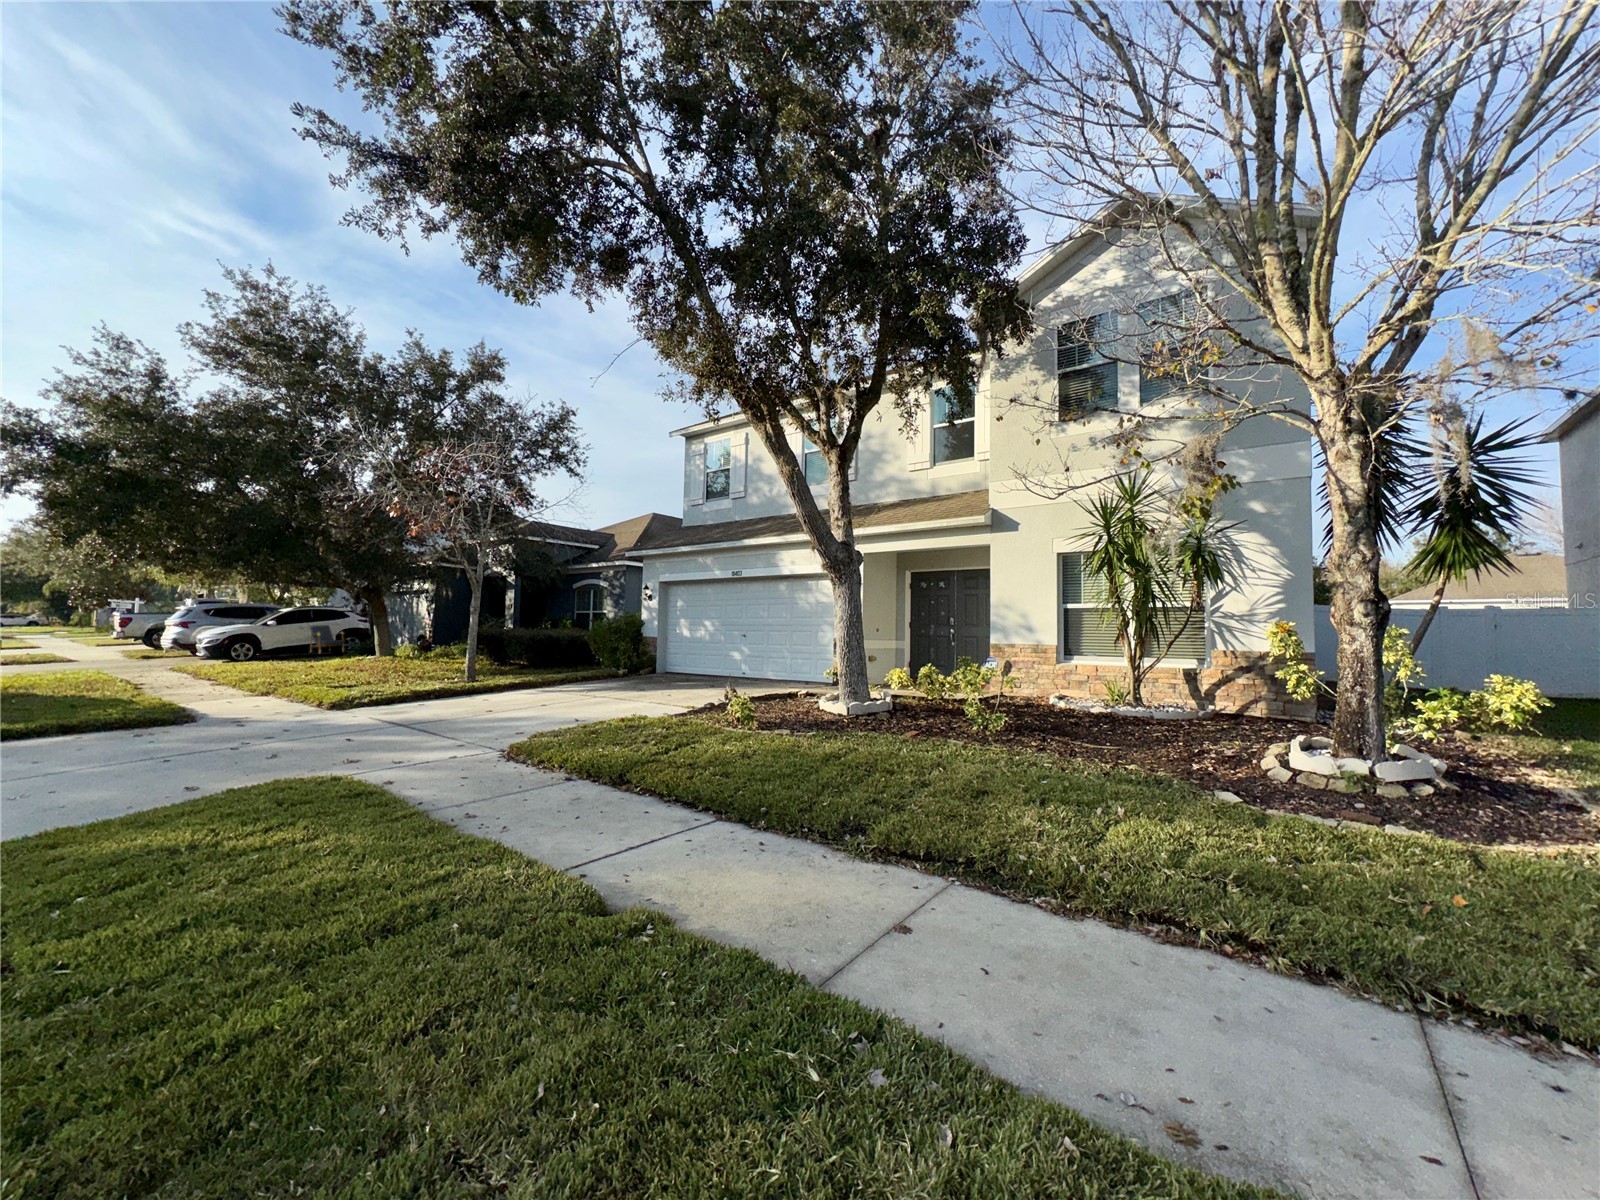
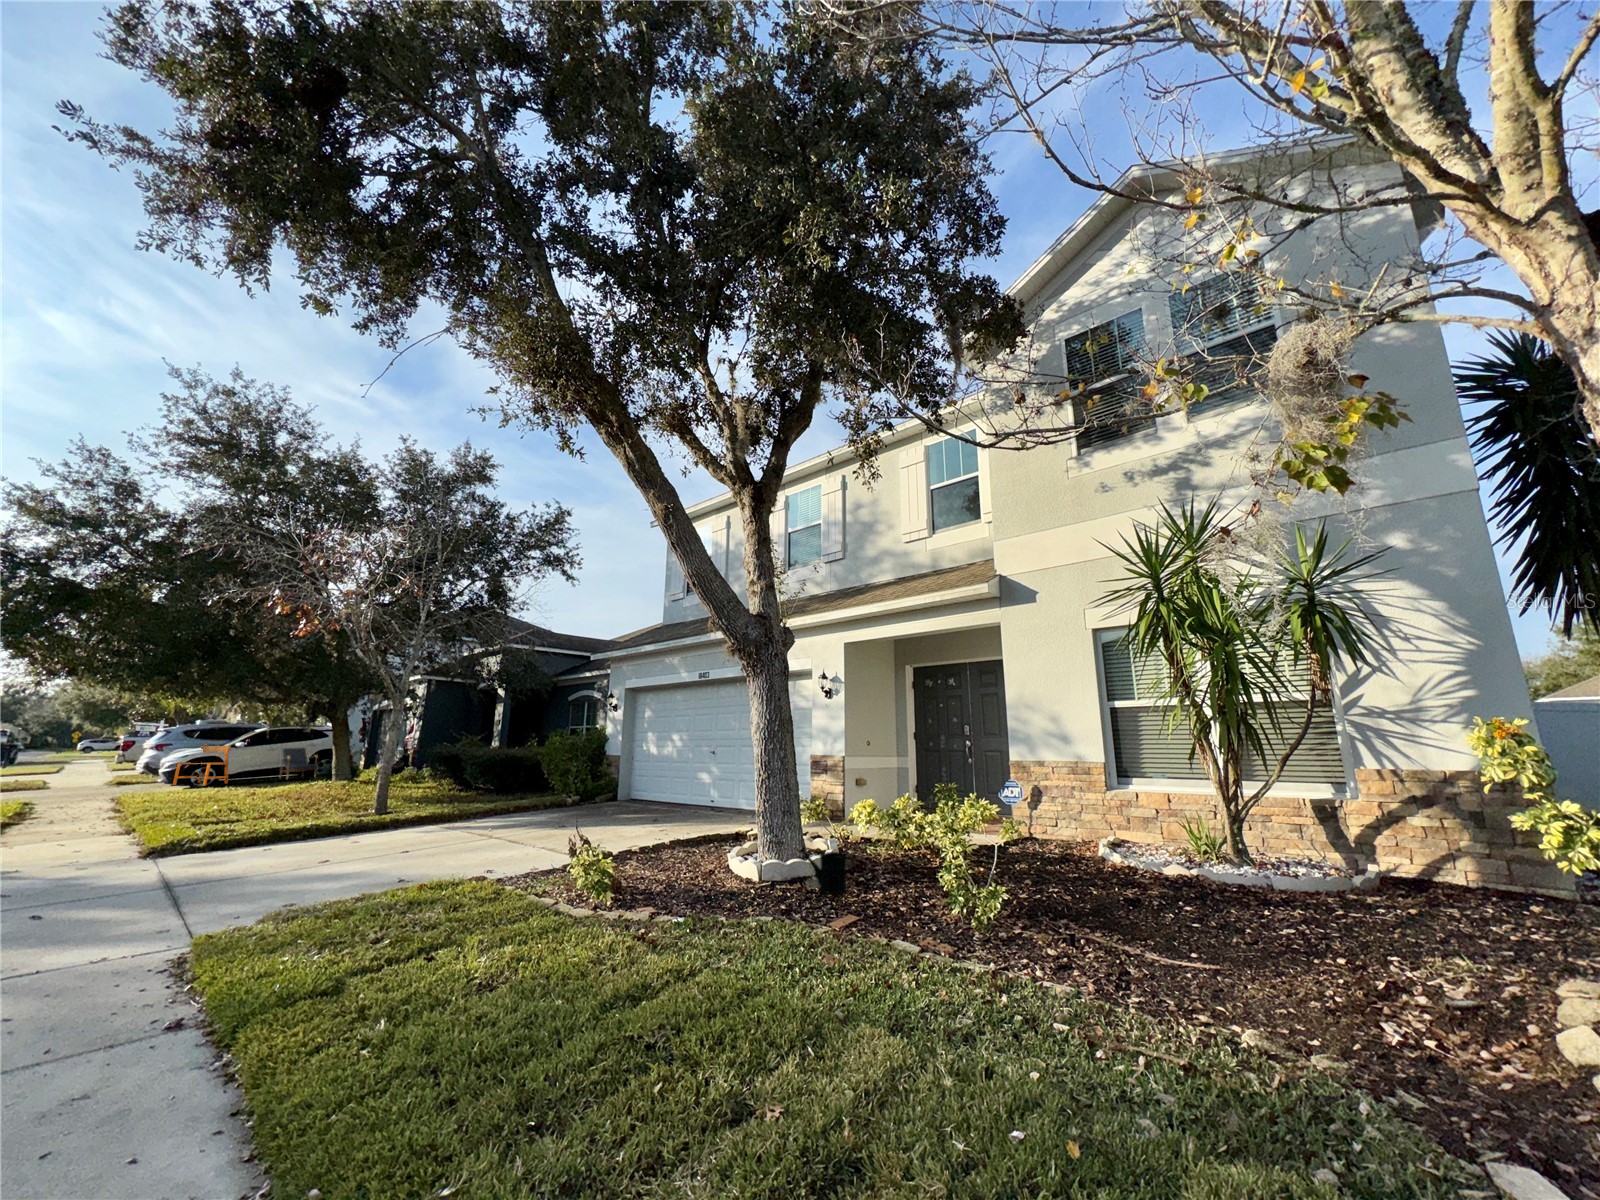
bench: none [218,623,269,658] -> present [173,746,231,785]
watering can: none [865,697,903,725] -> present [800,847,854,894]

